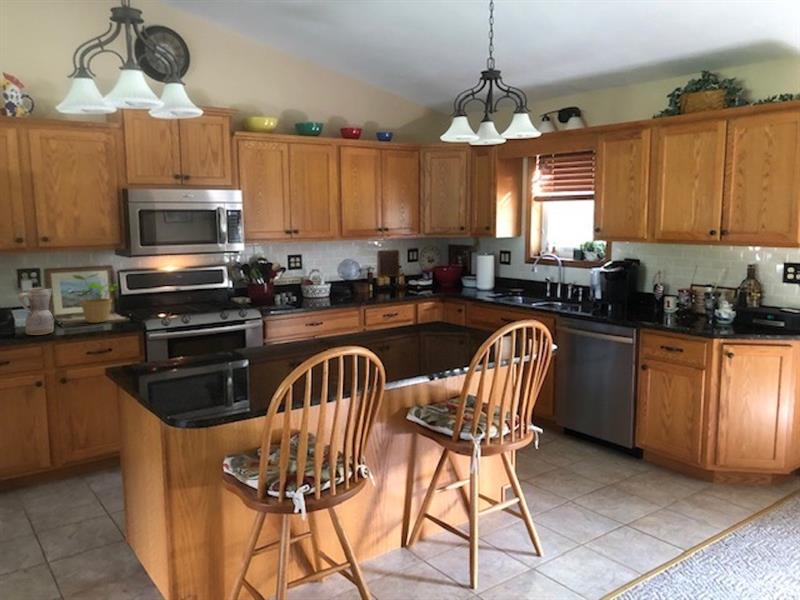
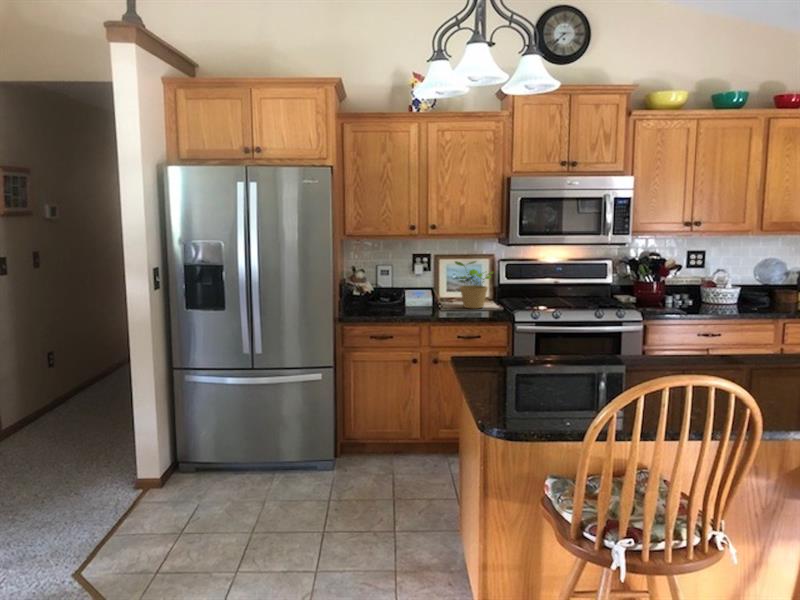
ceramic pitcher: present [18,288,54,335] -> none [407,272,435,314]

